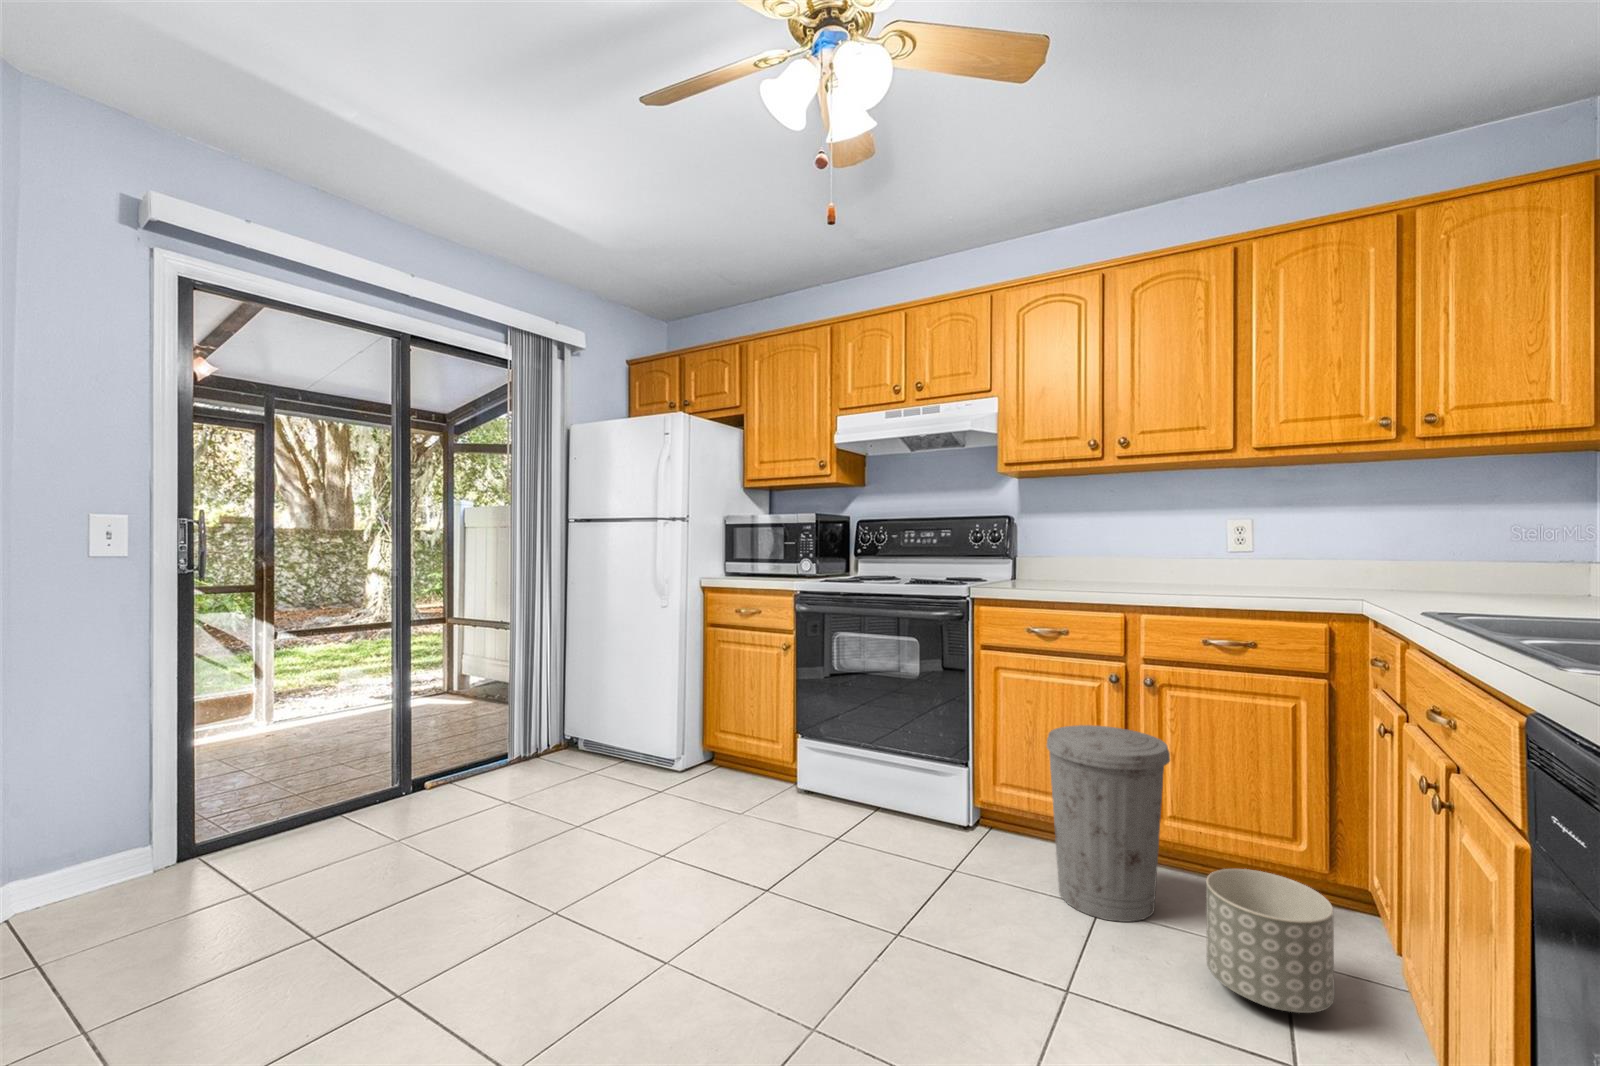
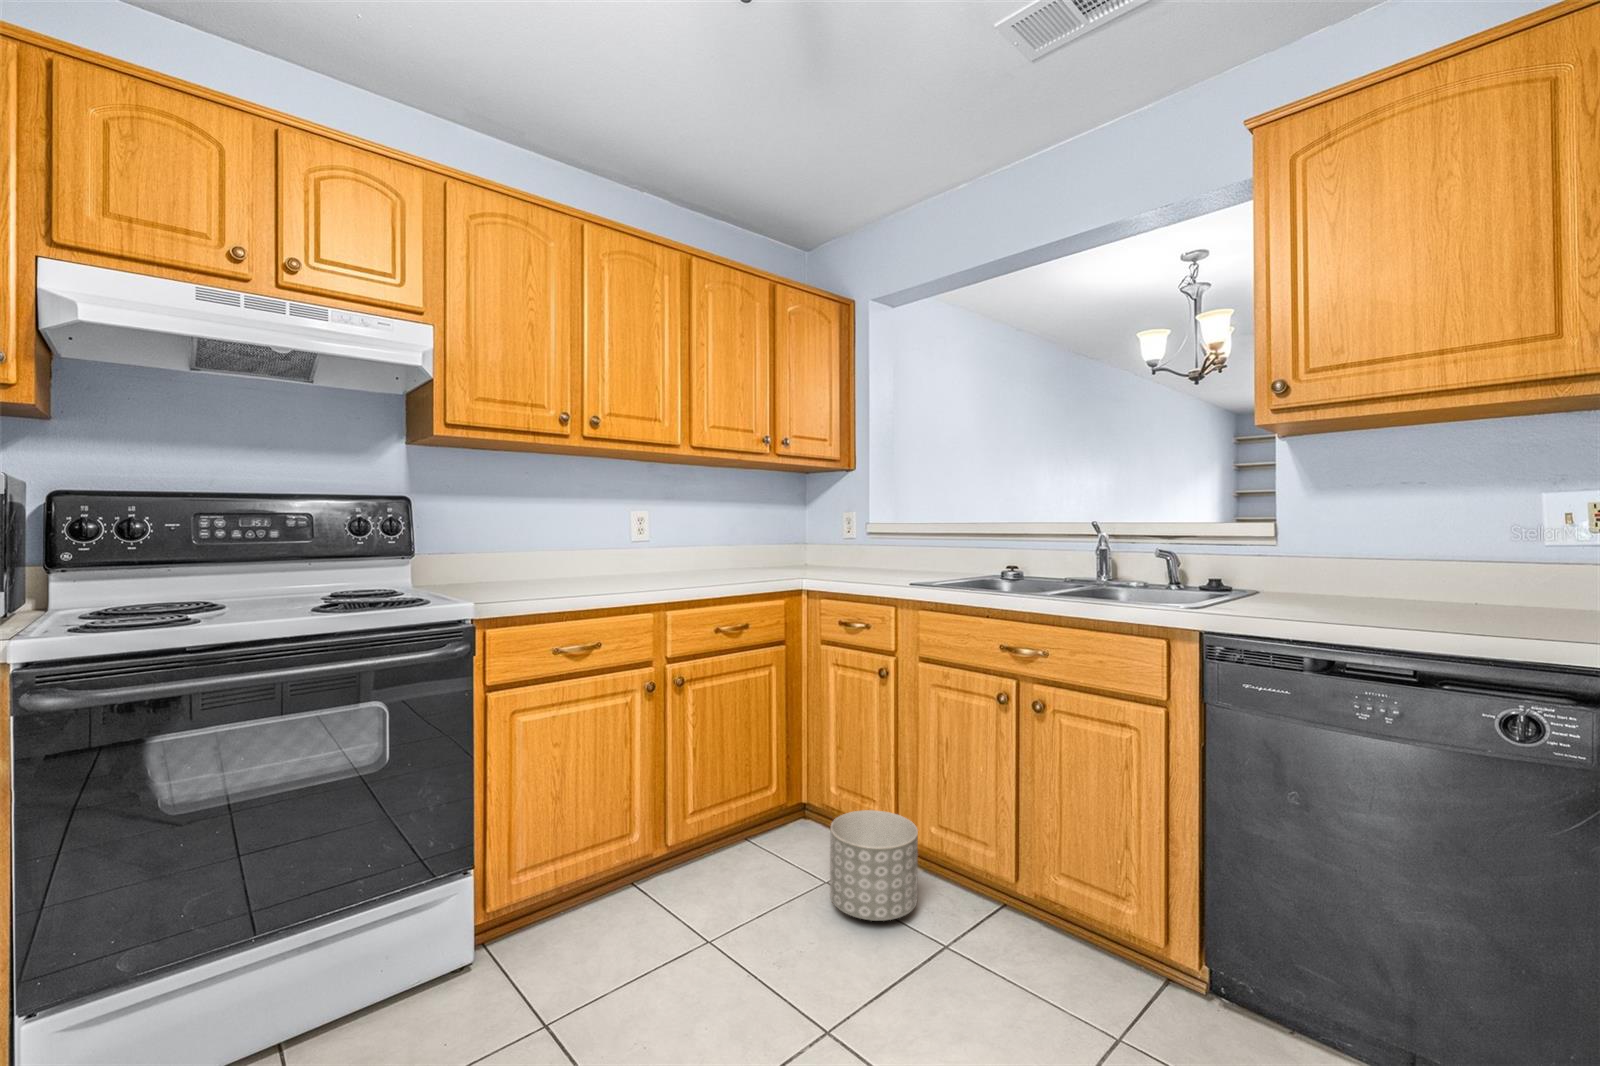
trash can: present [1047,725,1170,922] -> none [641,735,766,954]

